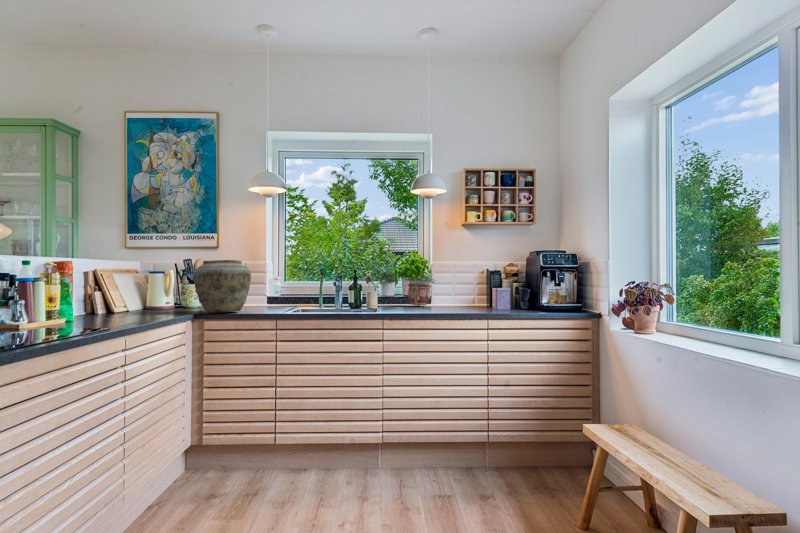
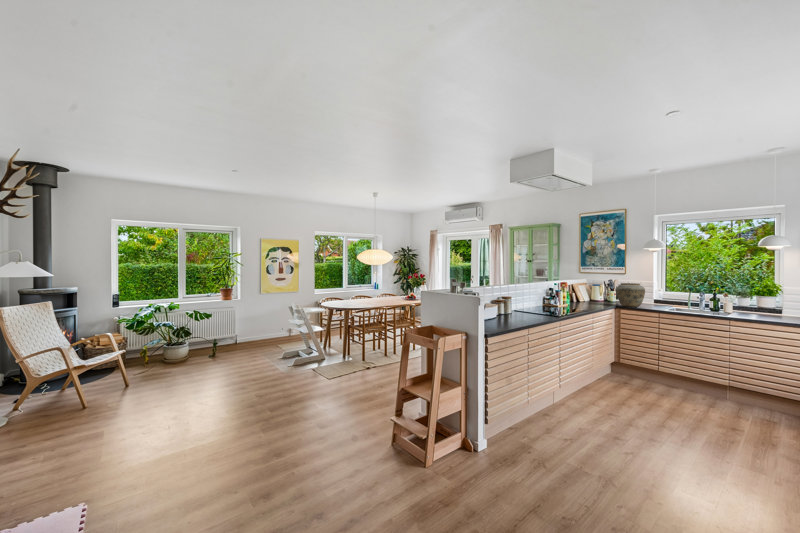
potted plant: present [406,275,436,306] -> none [754,287,787,314]

